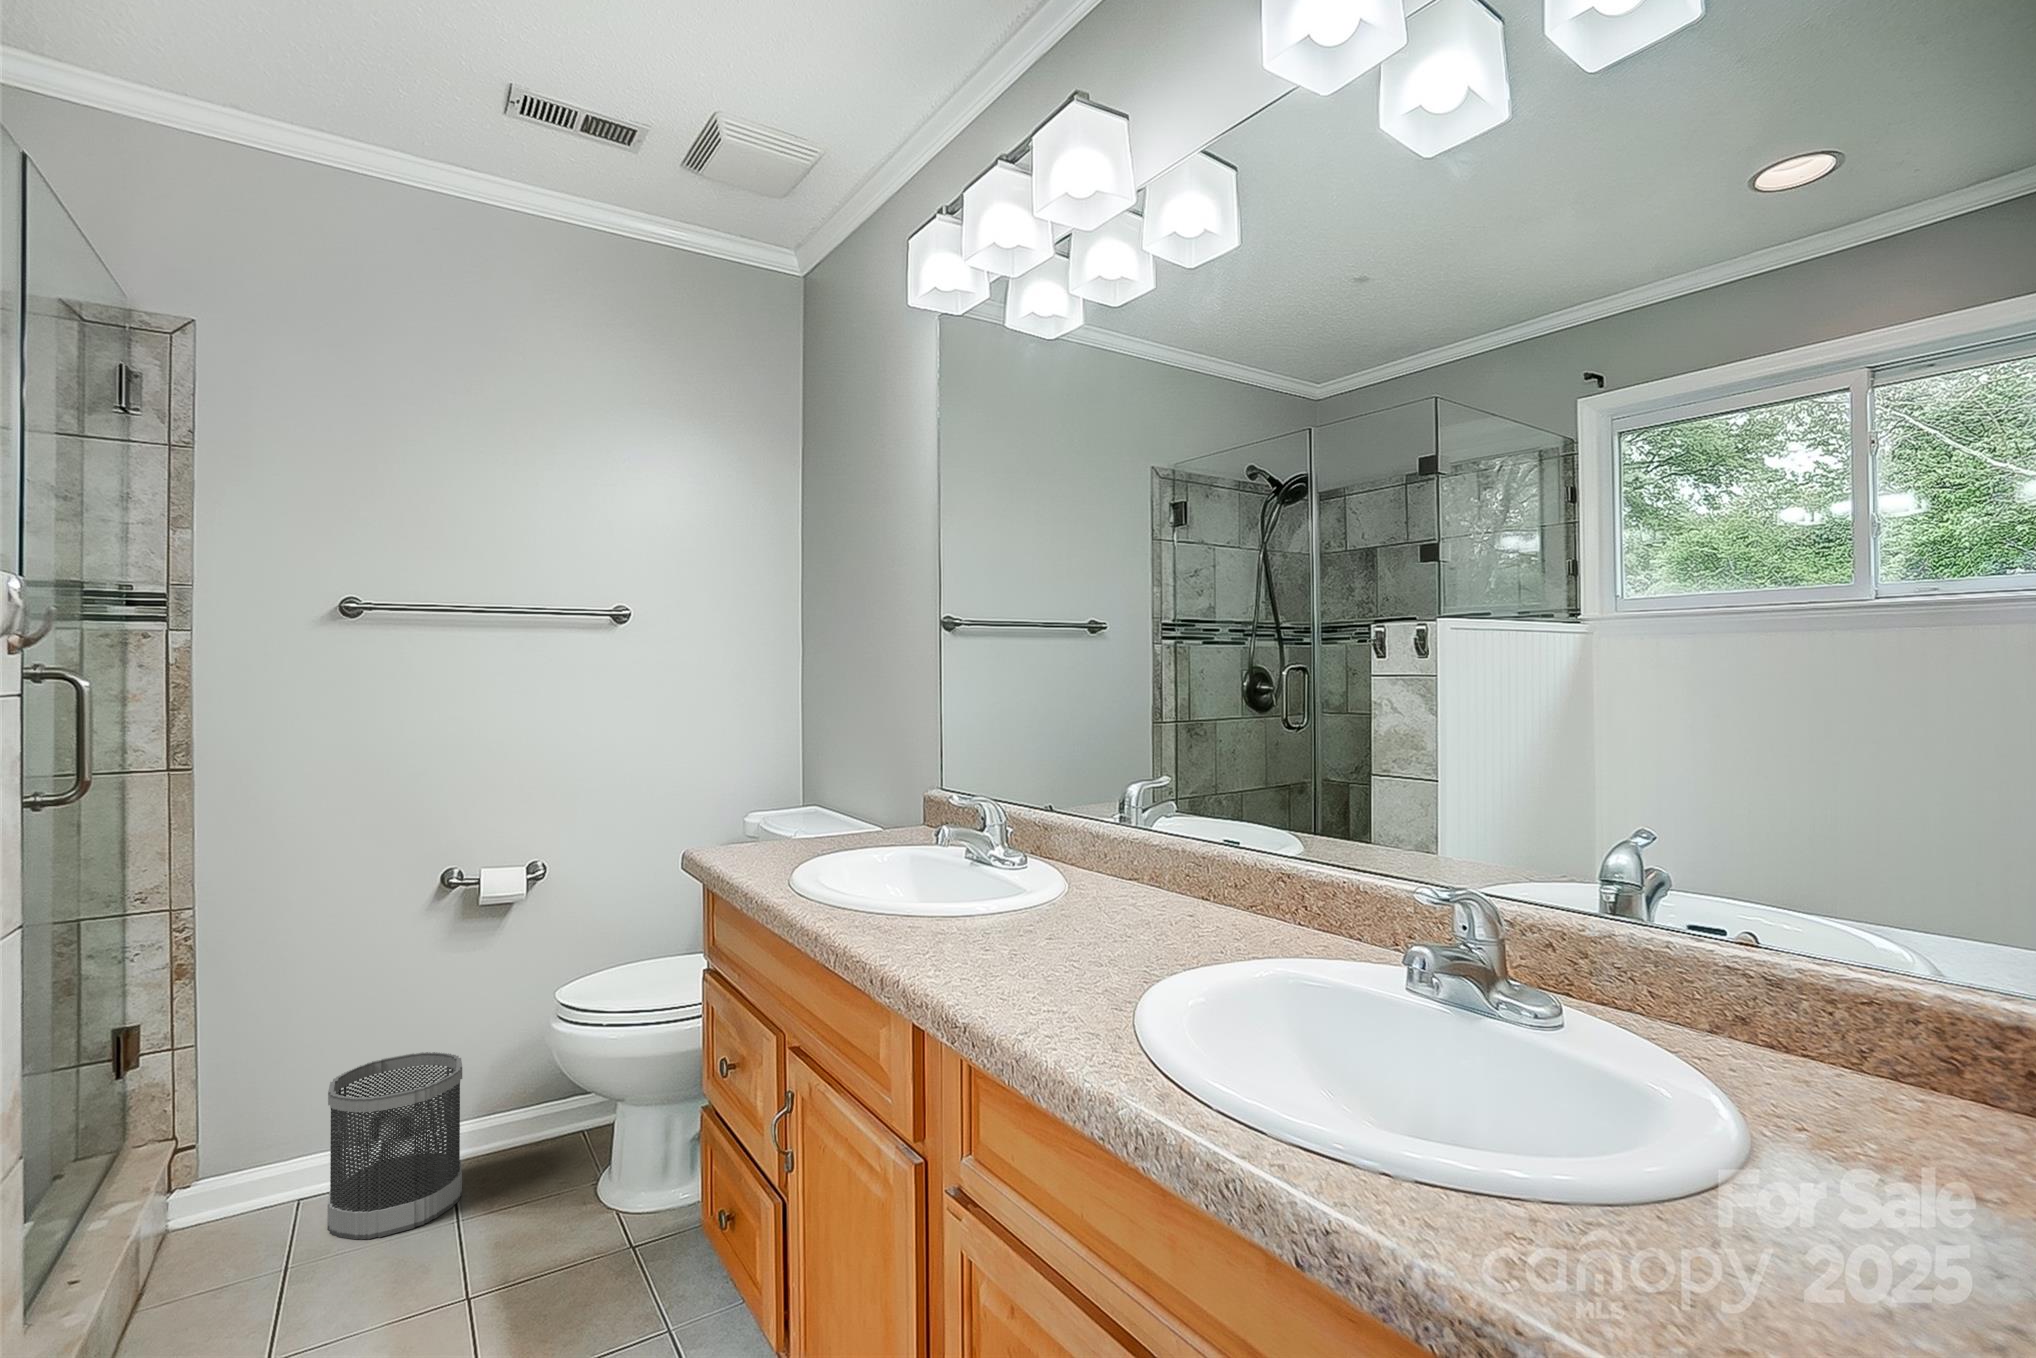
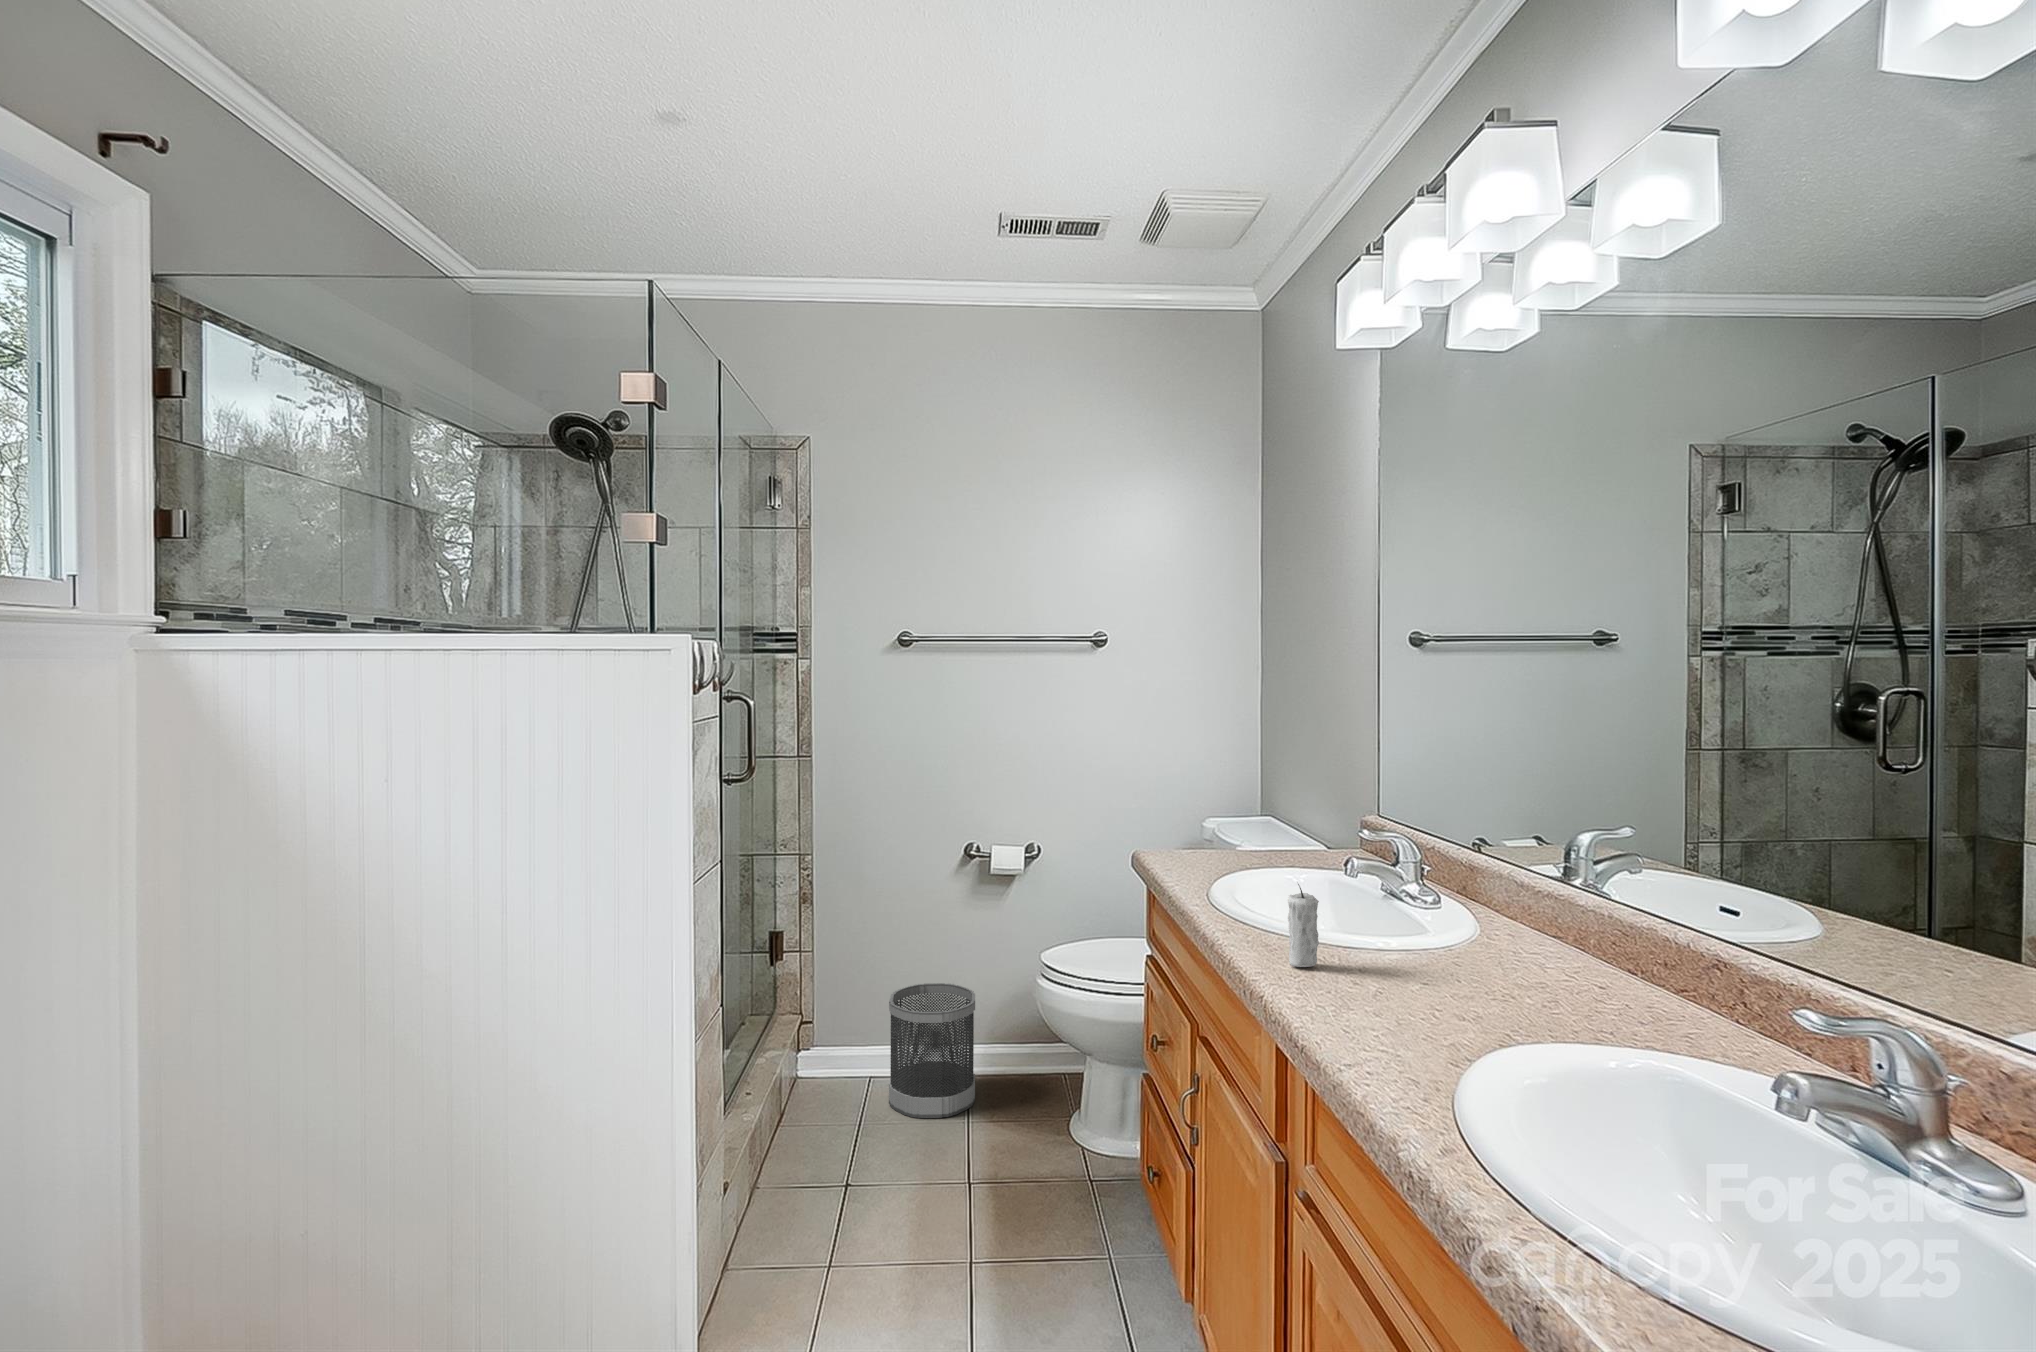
candle: none [914,847,947,941] -> present [1288,884,1319,967]

